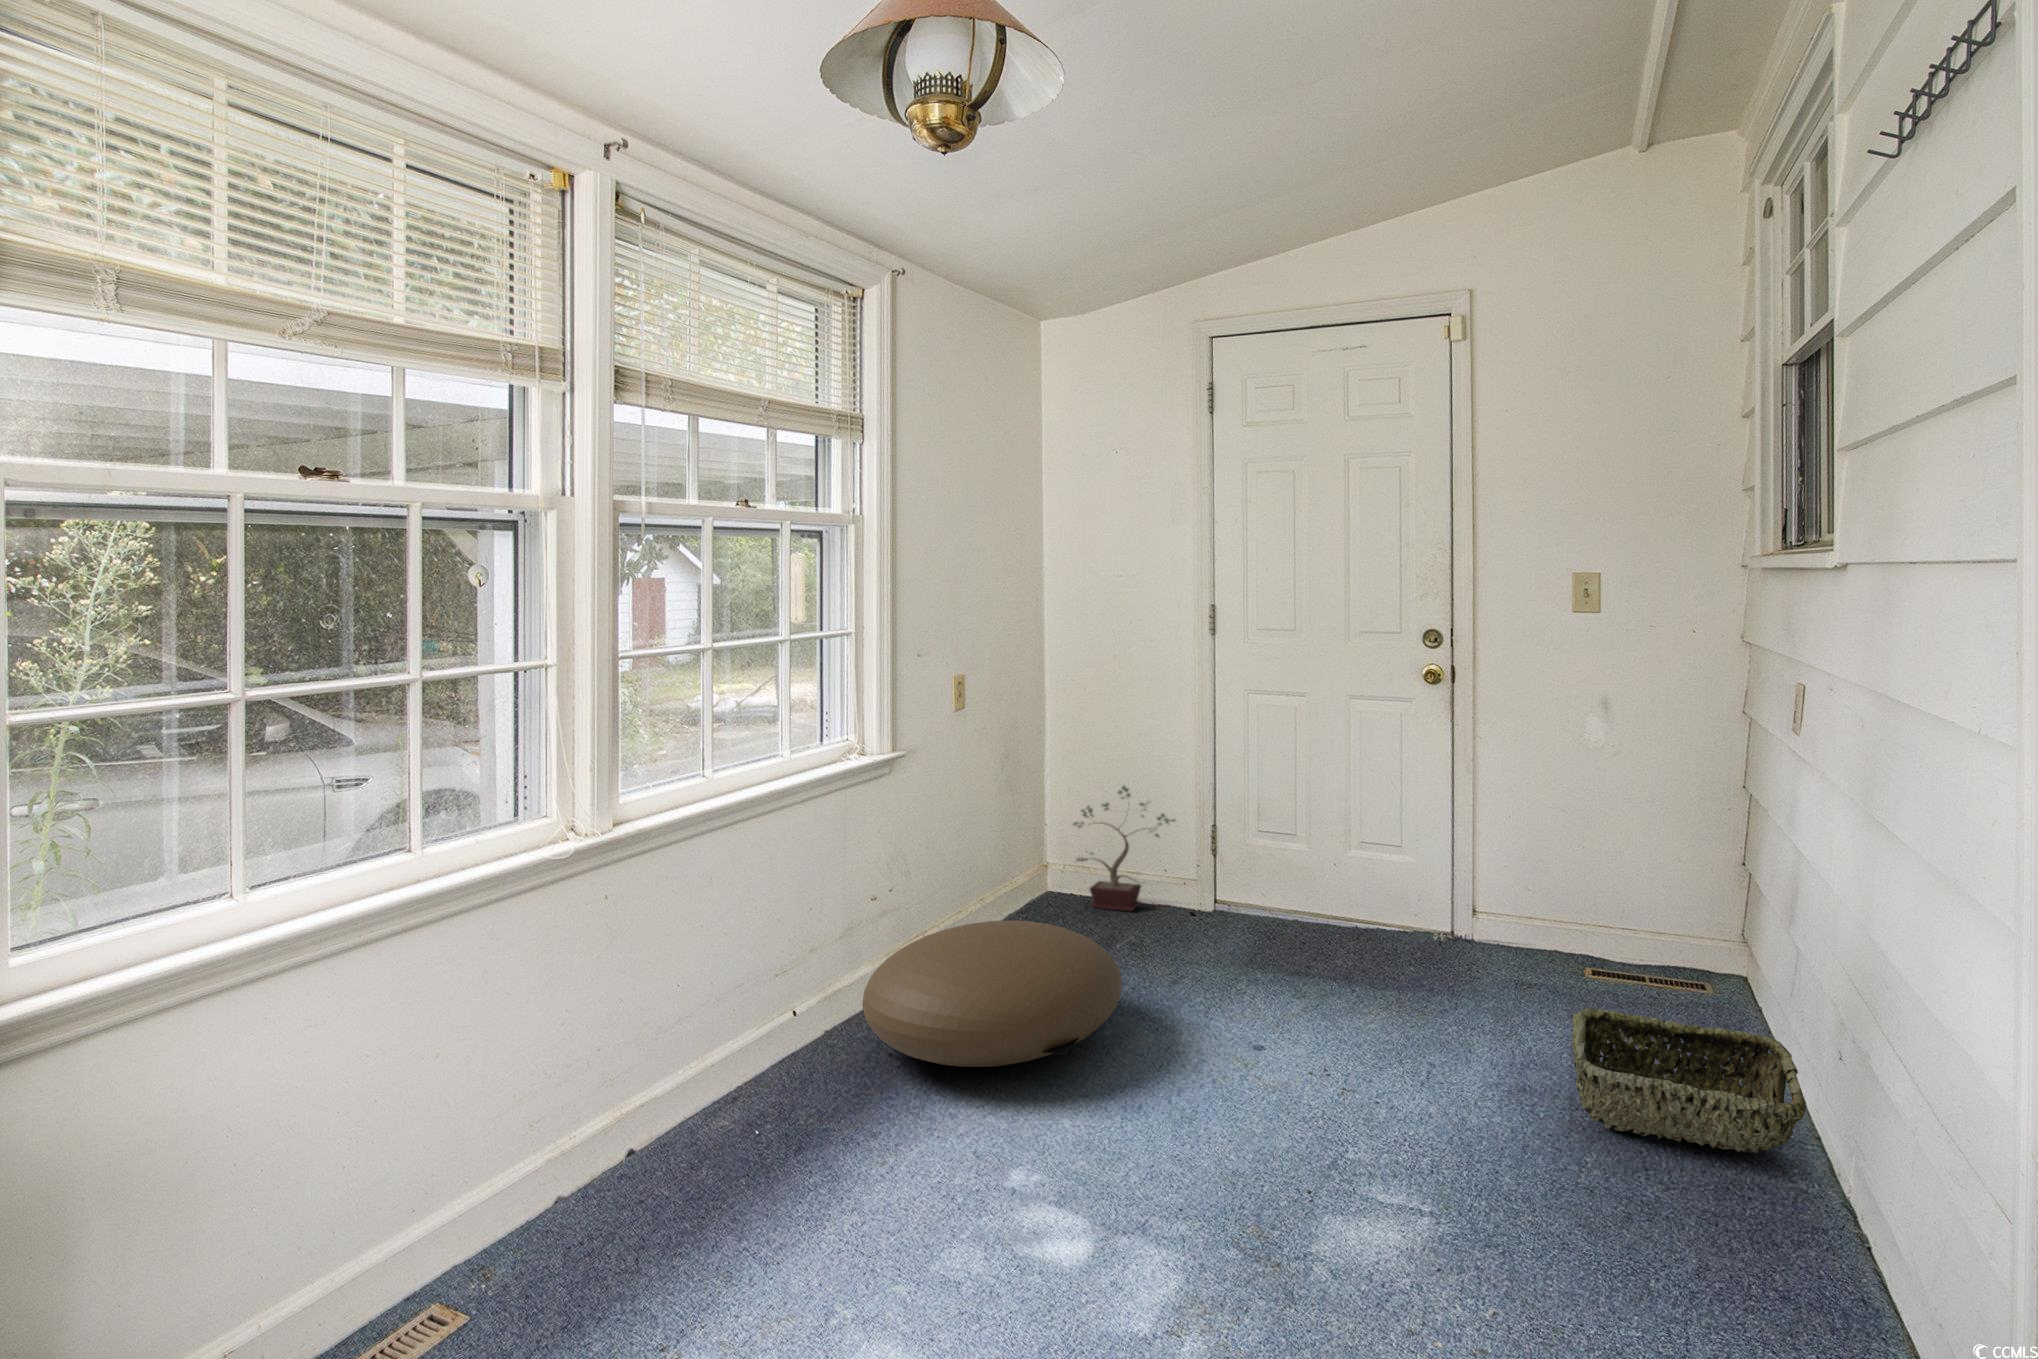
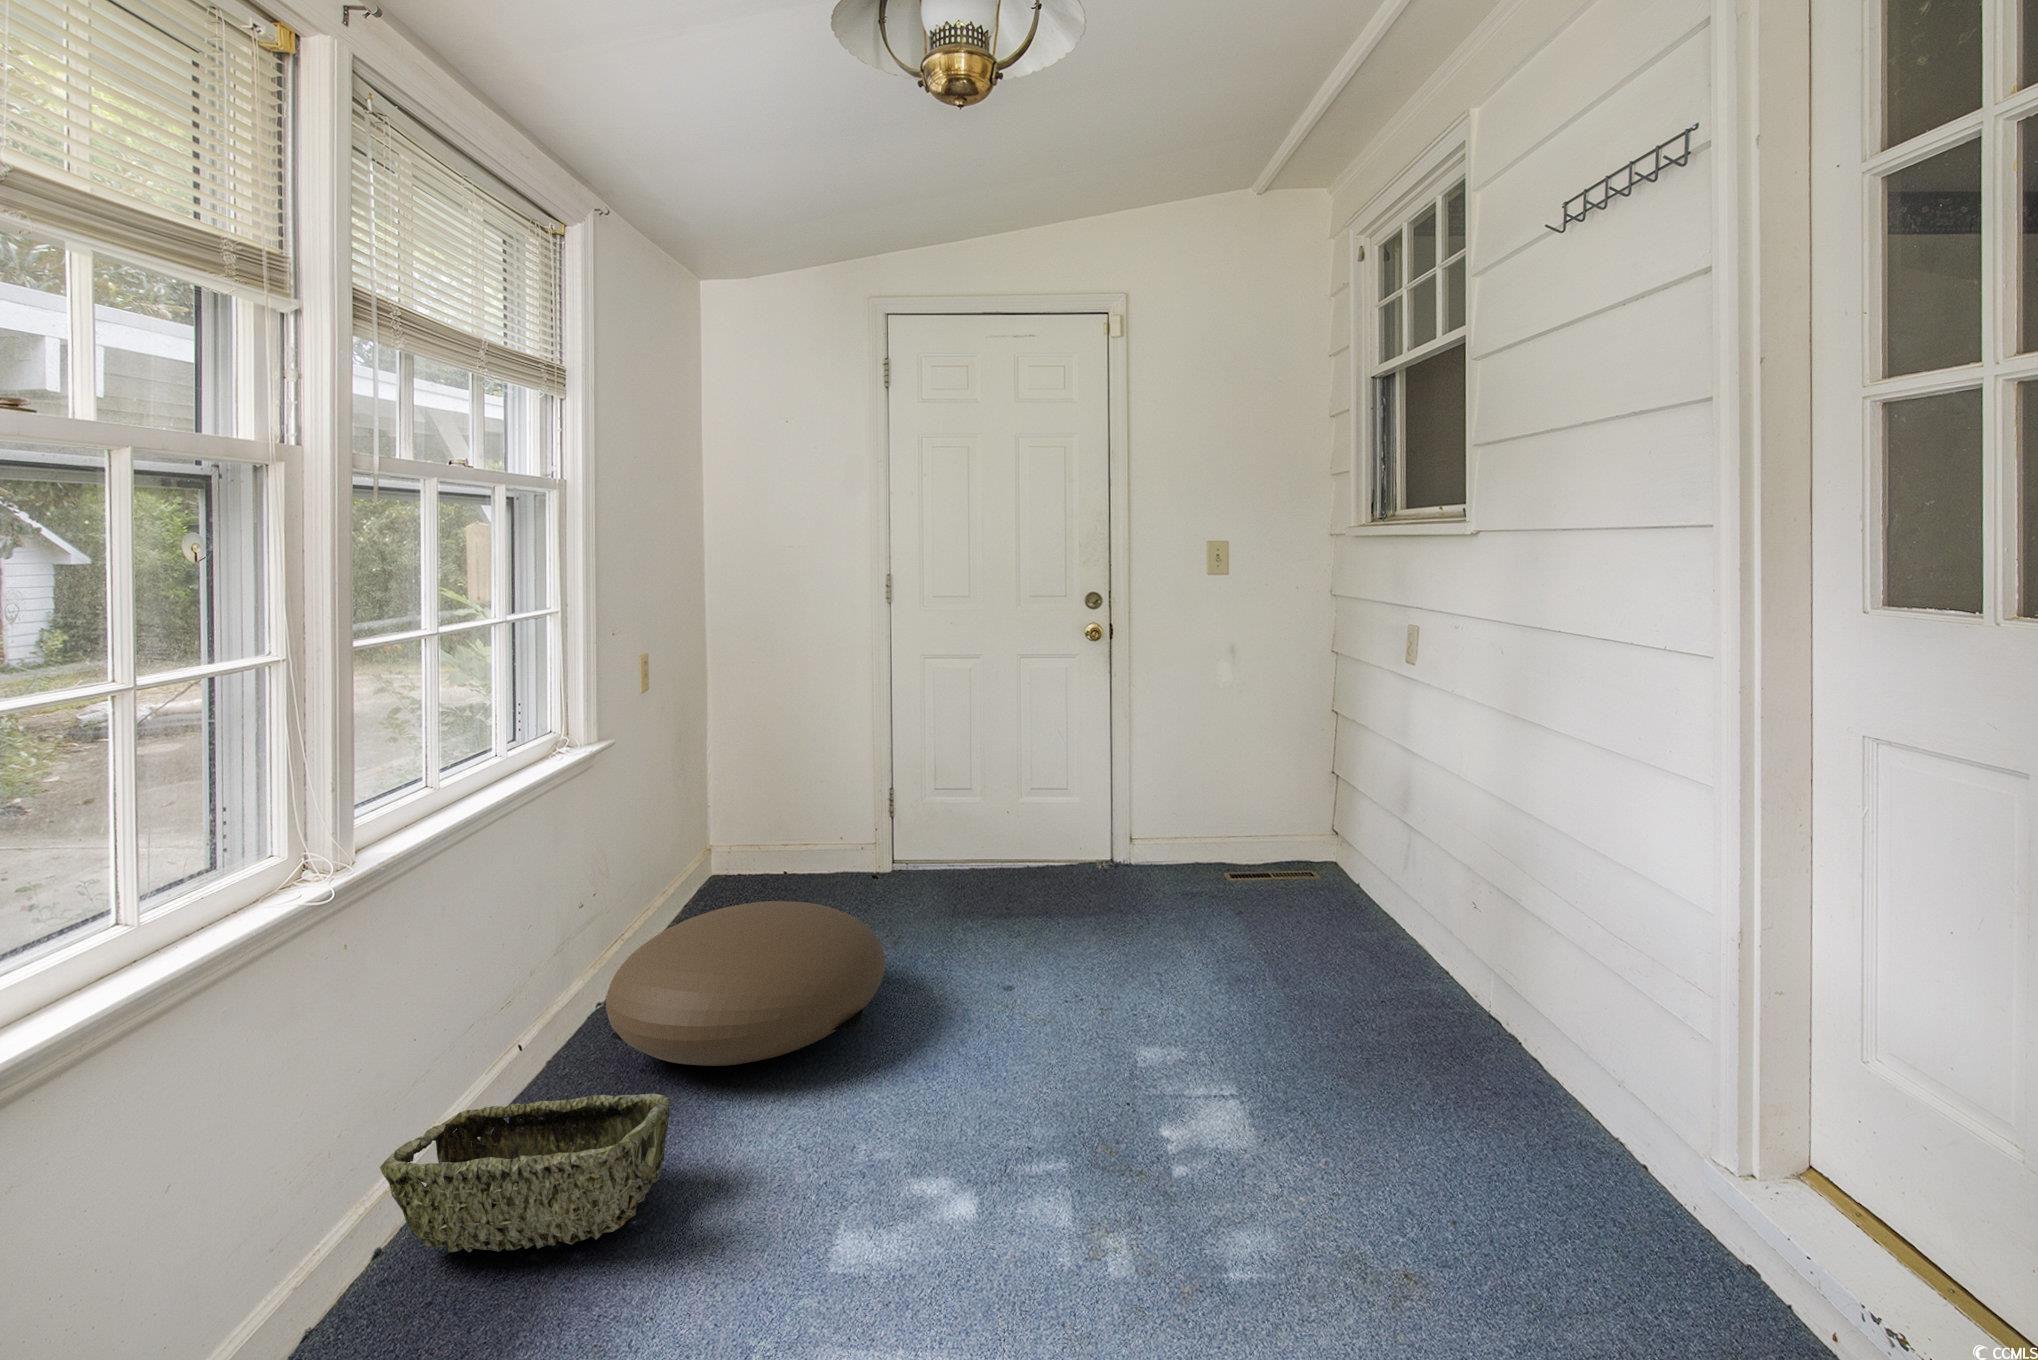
potted plant: present [1073,786,1175,911] -> none [745,755,862,885]
woven basket: present [1572,1008,1806,1153] -> present [380,1094,670,1252]

